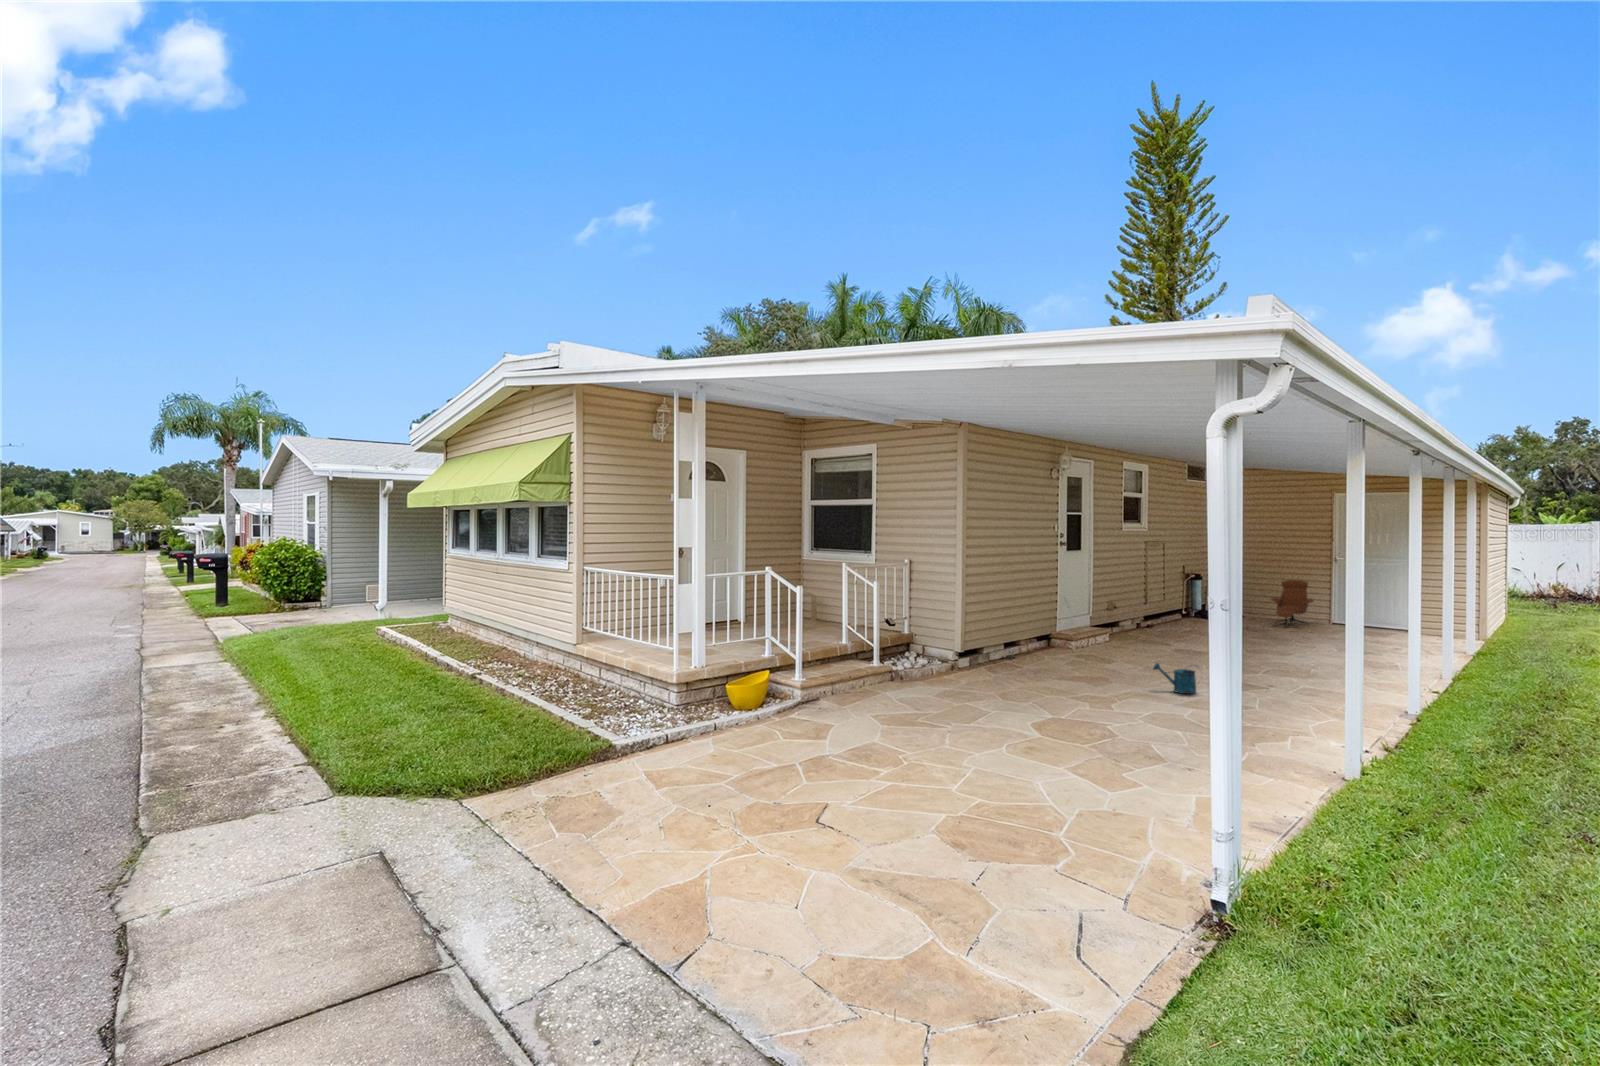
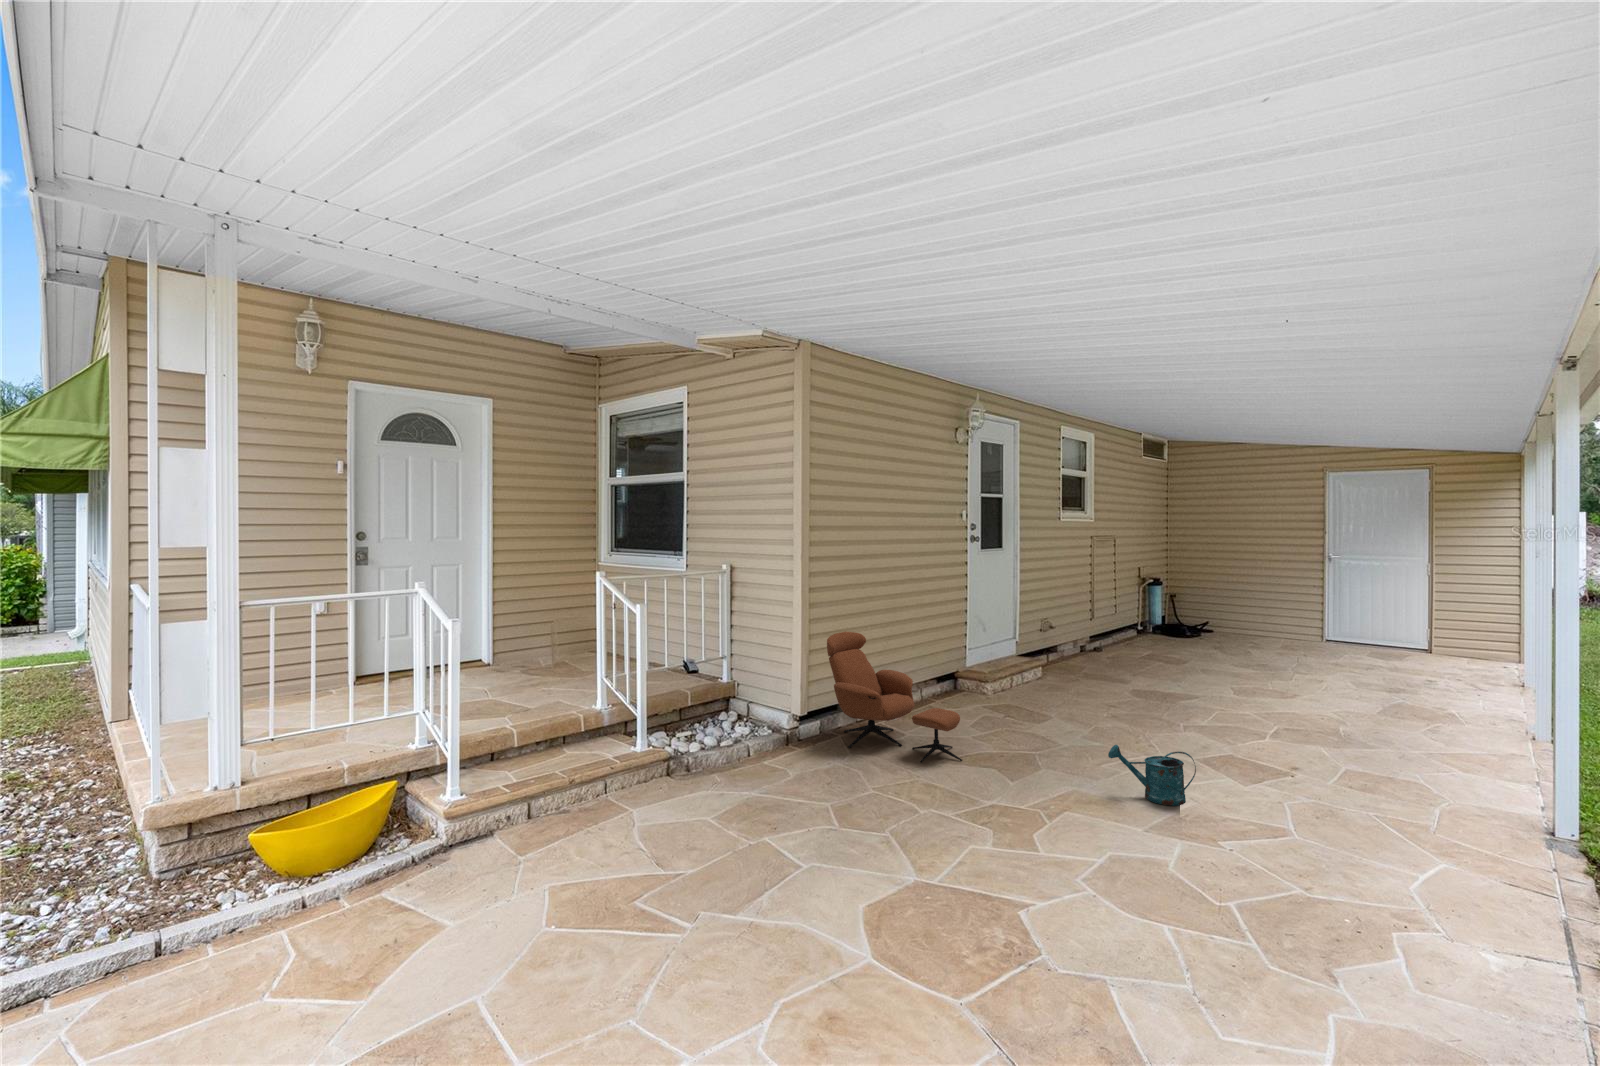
lounge chair: present [1271,580,1314,627] -> present [827,632,962,762]

